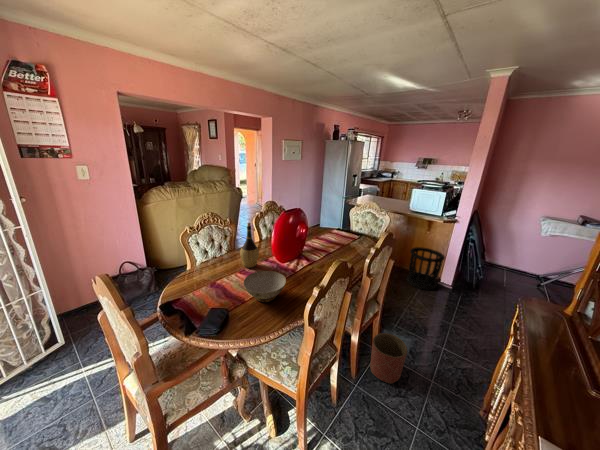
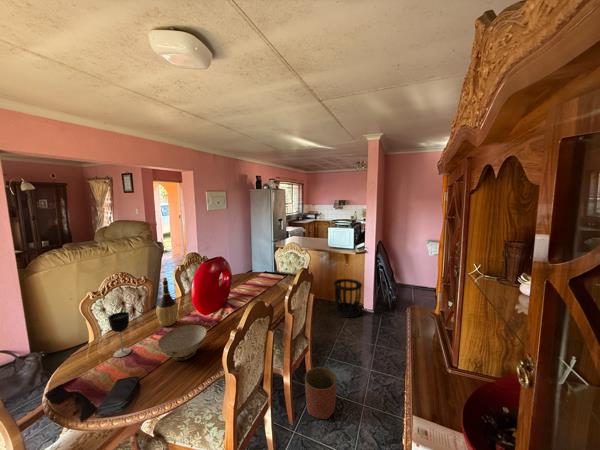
wine glass: none [204,249,221,288] -> present [109,312,131,357]

